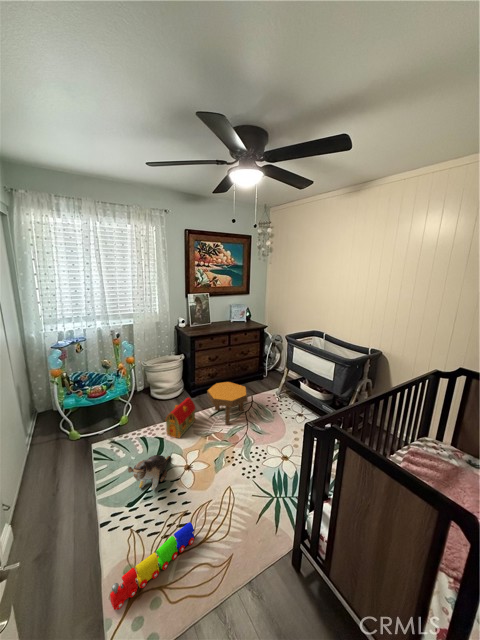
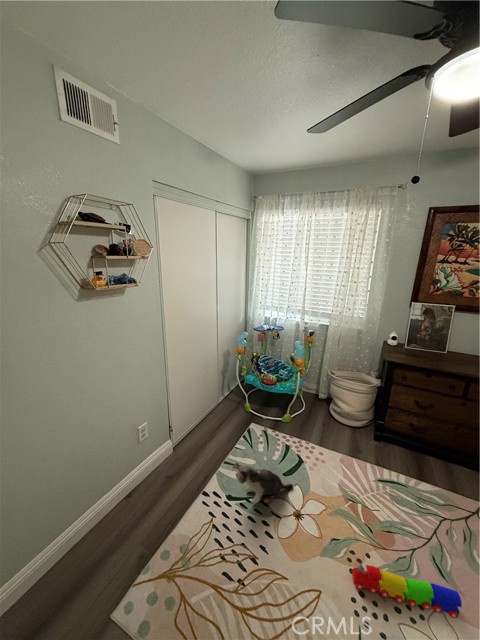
footstool: present [207,382,248,425] -> none [378,441,460,513]
toy house: present [165,398,195,438] -> none [310,434,356,475]
toy train: present [110,522,194,610] -> present [352,563,462,618]

